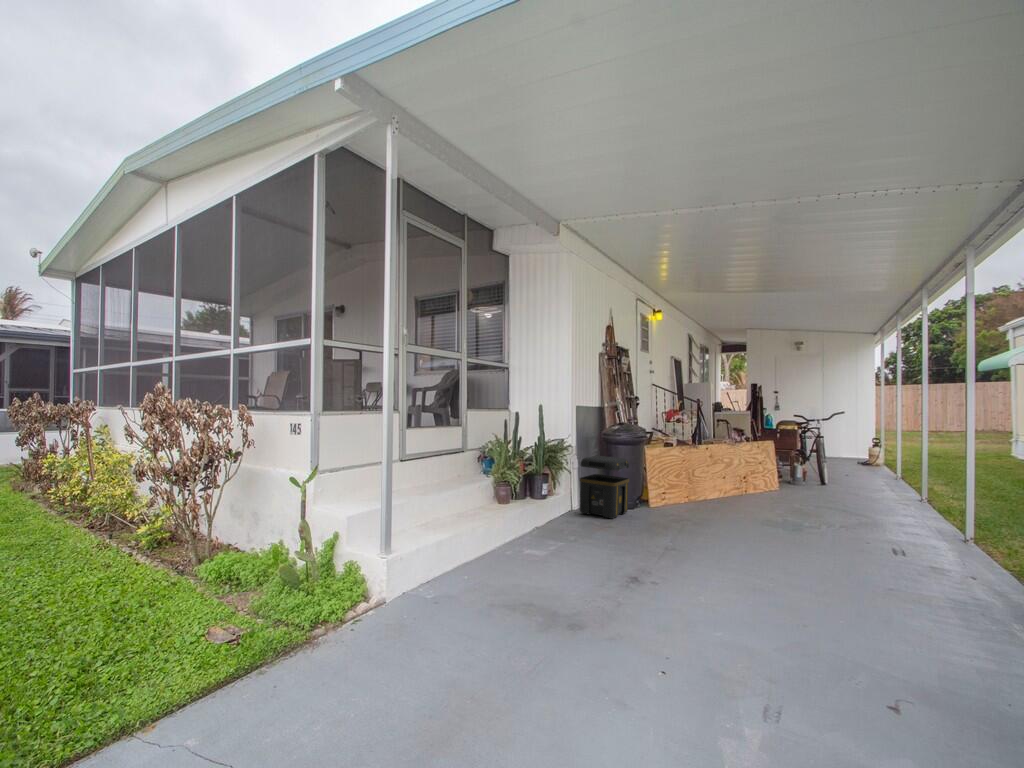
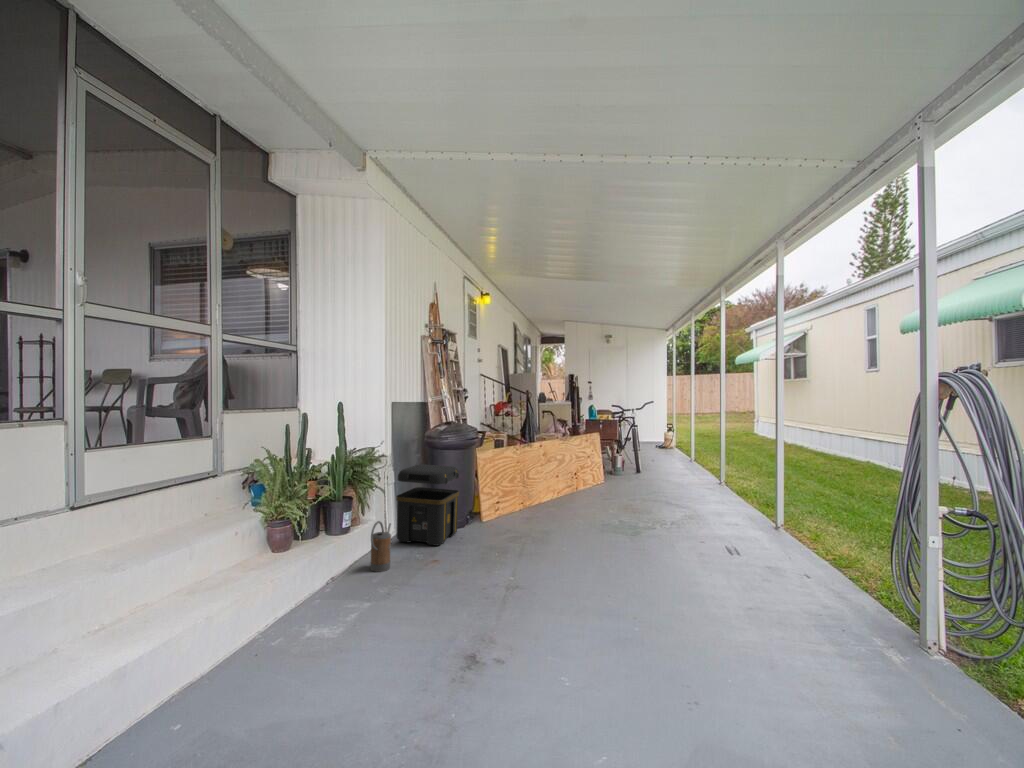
watering can: none [561,492,576,529] -> present [370,521,391,572]

